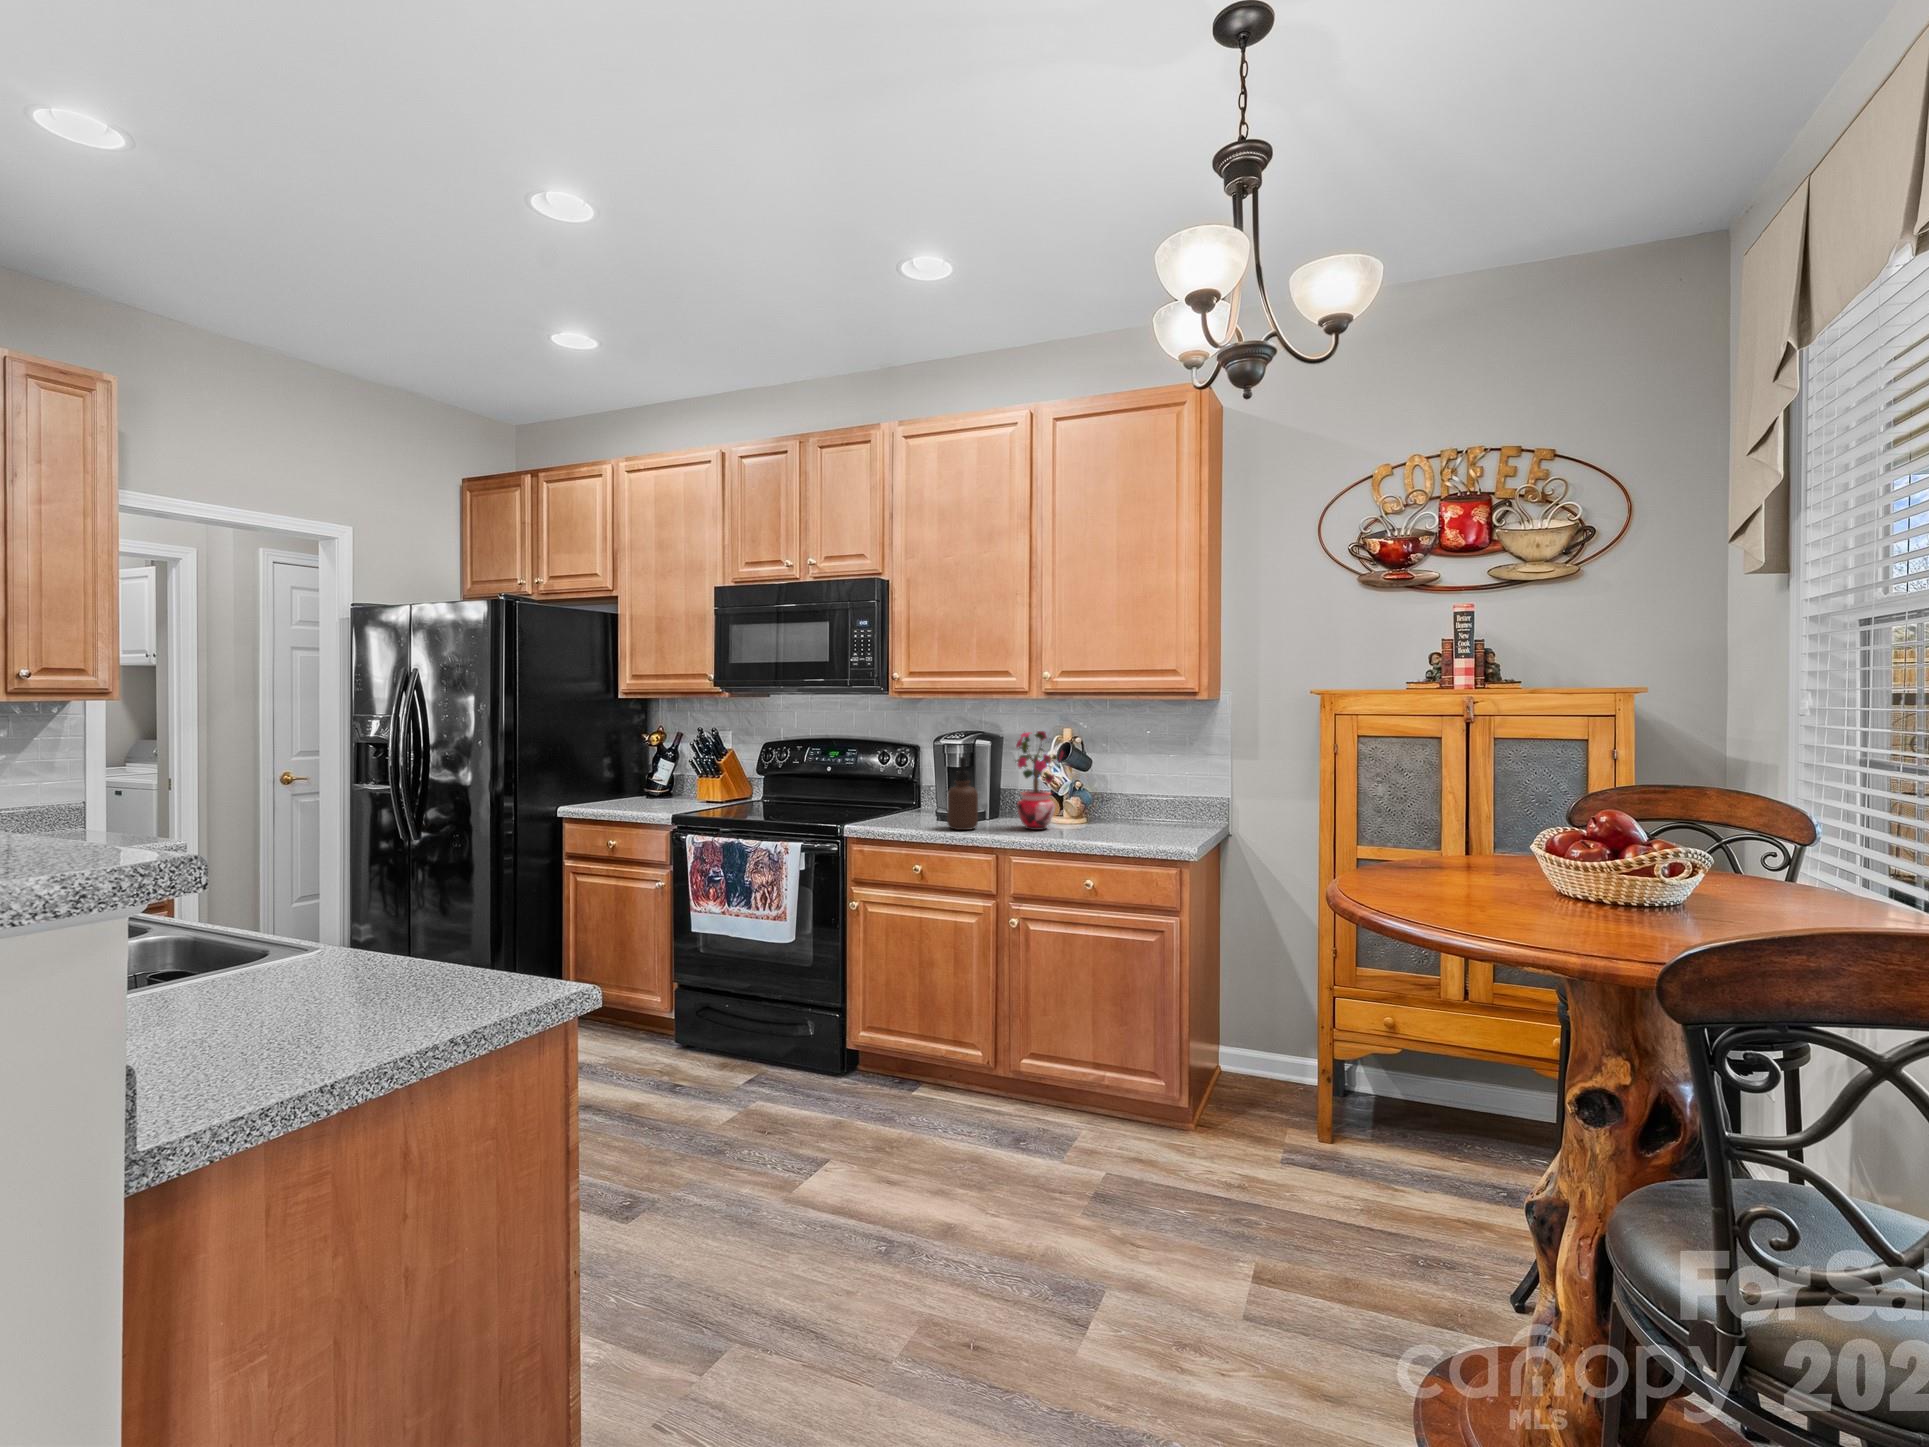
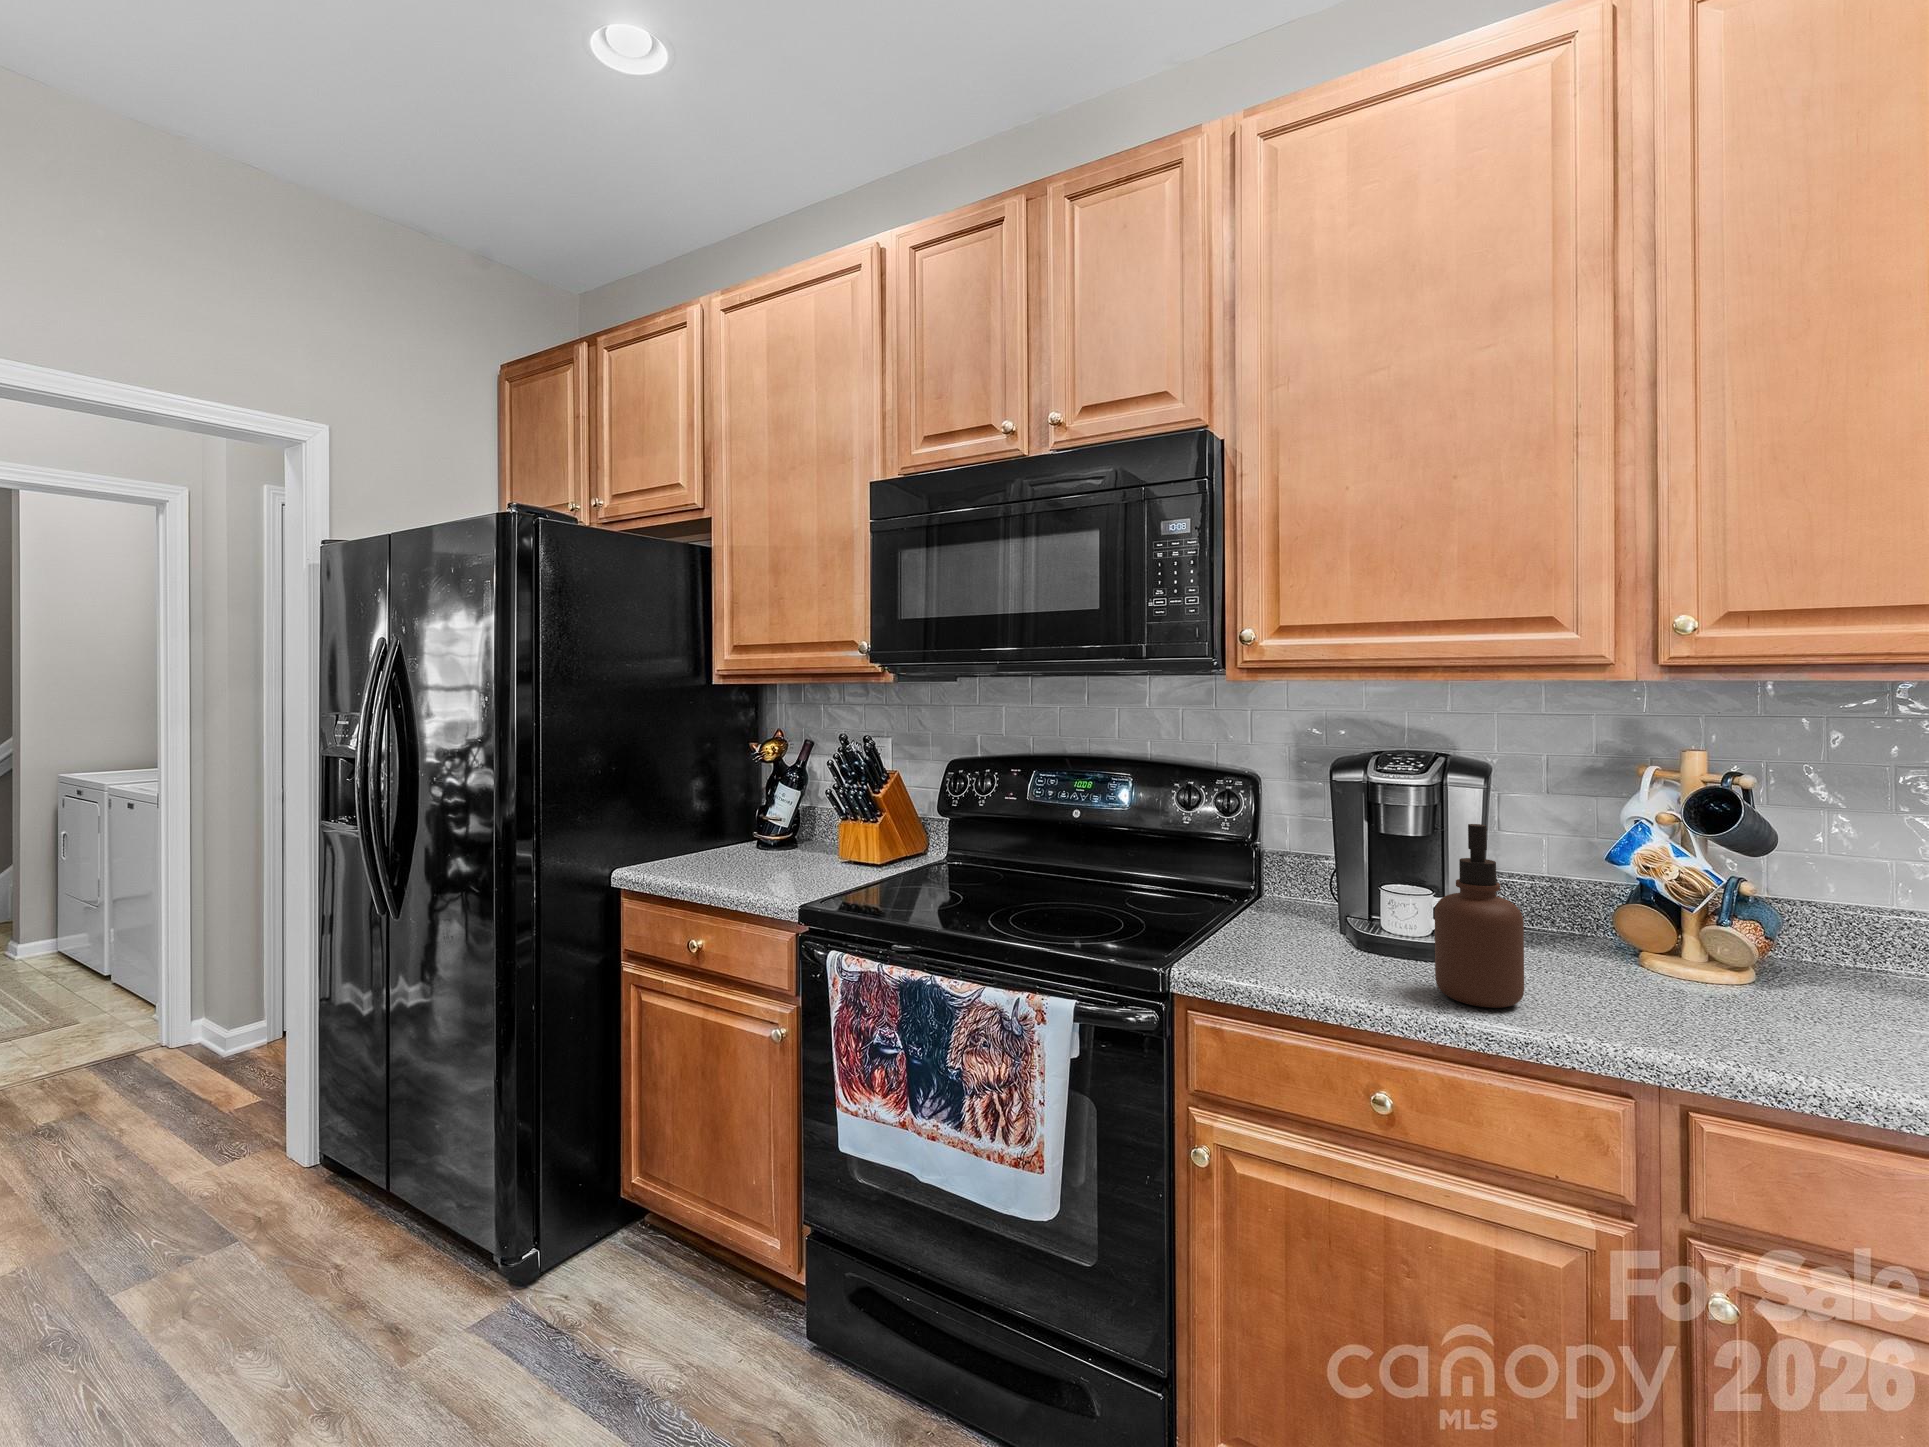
potted plant: present [1016,731,1063,830] -> none [1589,760,1774,1018]

